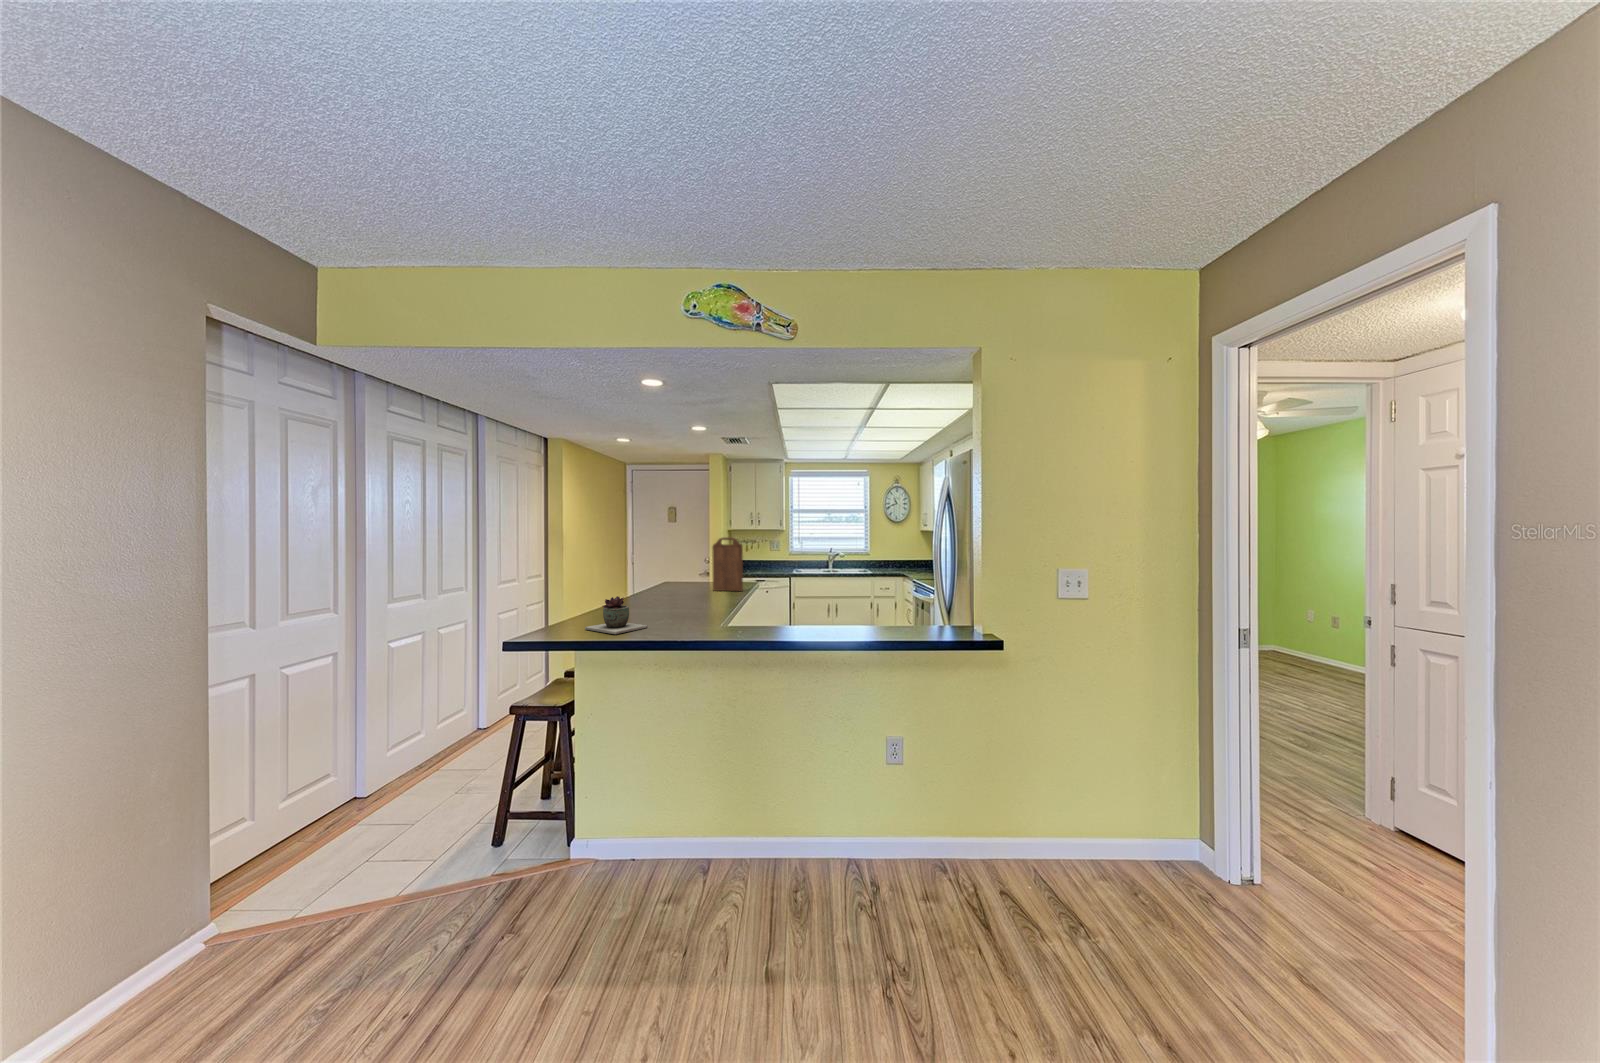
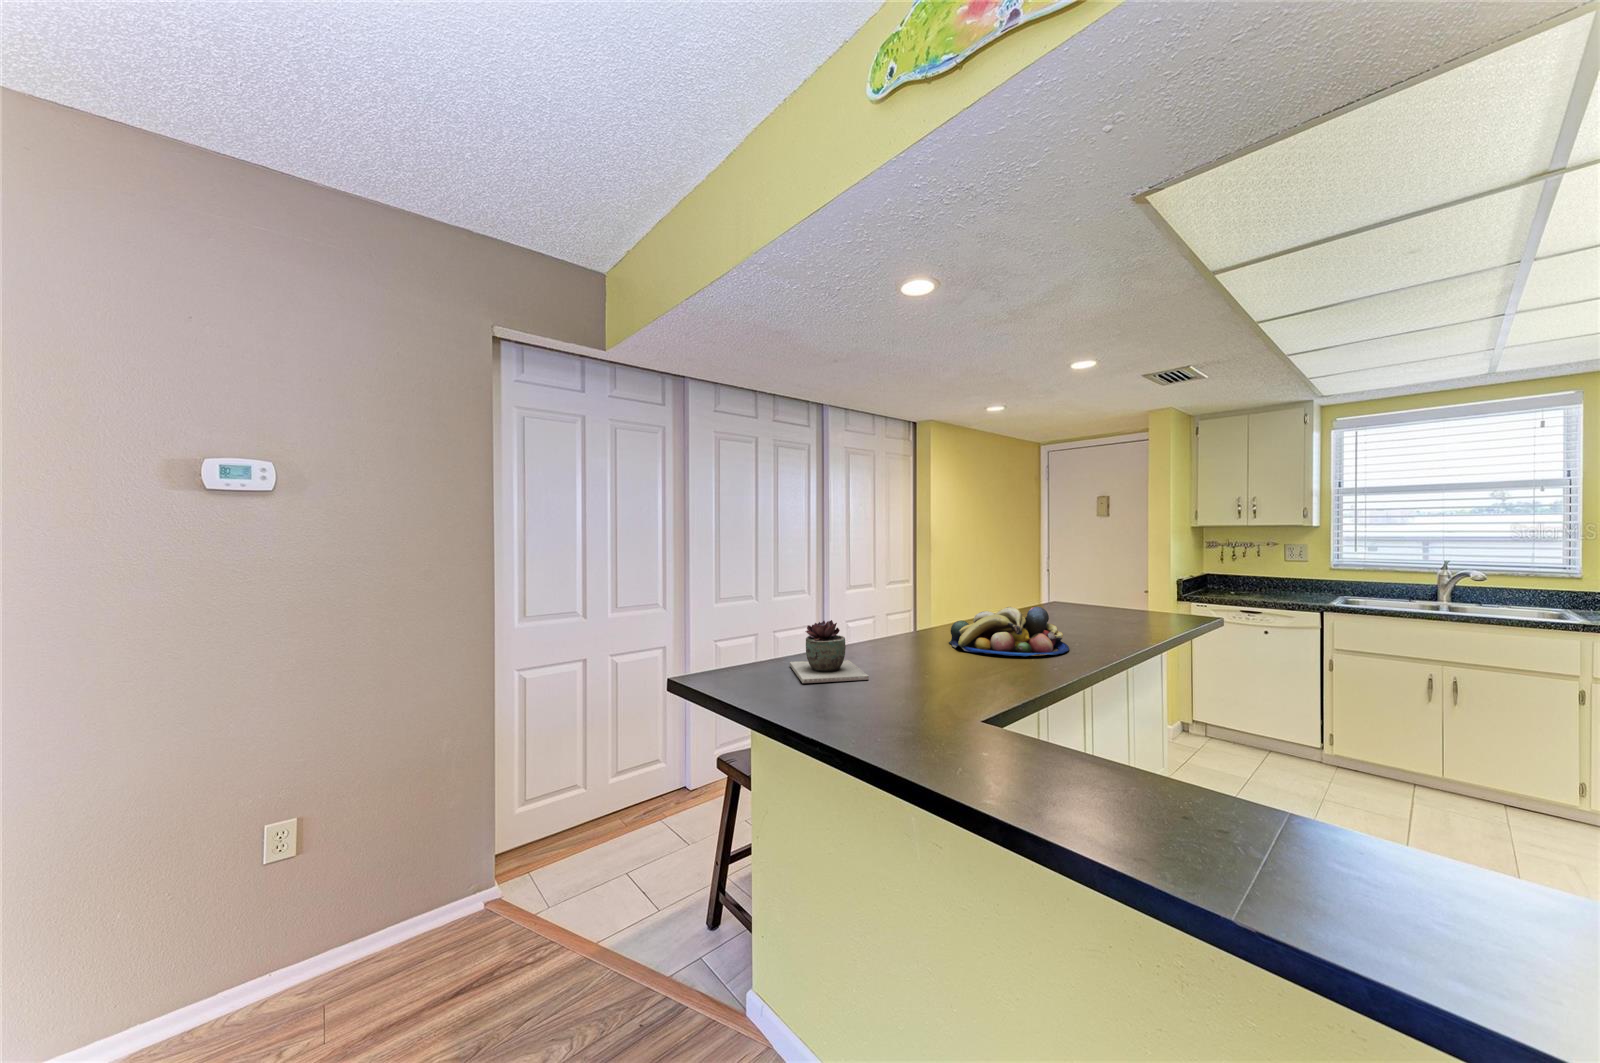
cutting board: present [712,537,743,591] -> none [1090,532,1147,632]
fruit bowl: none [655,581,721,609] -> present [949,607,1069,656]

